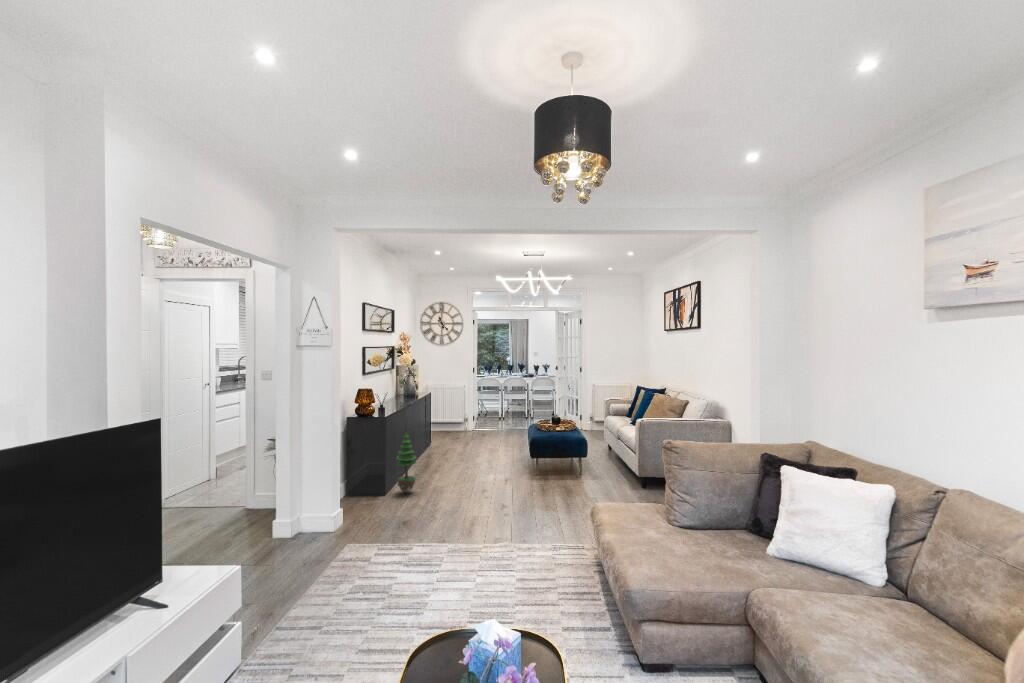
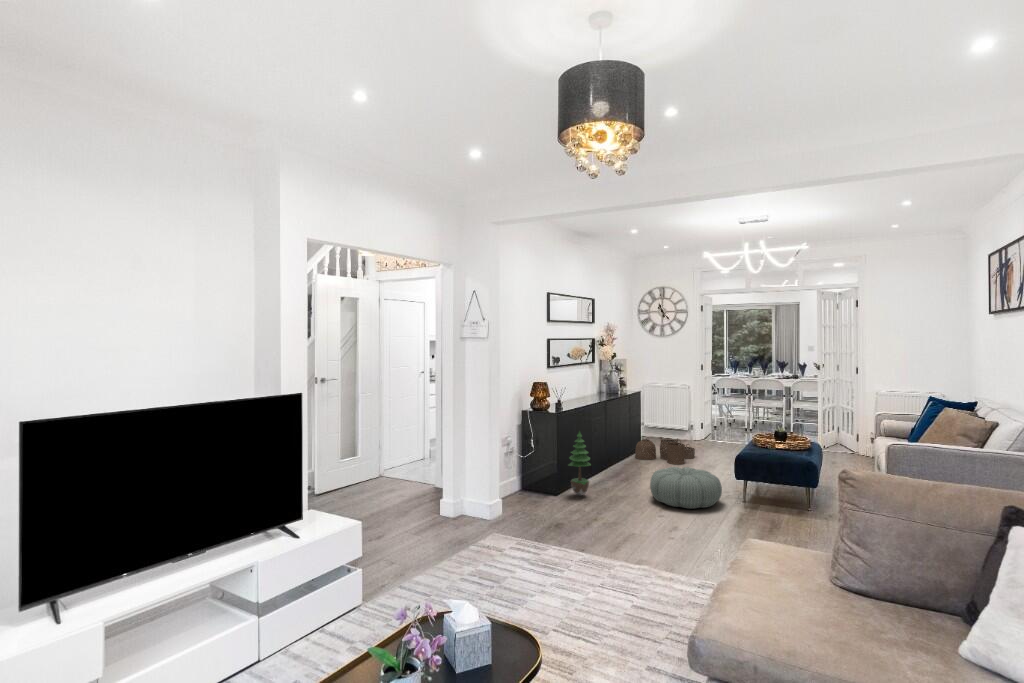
woven basket: none [431,431,479,453] -> present [635,438,695,464]
pouf: none [467,454,525,489] -> present [650,467,722,509]

